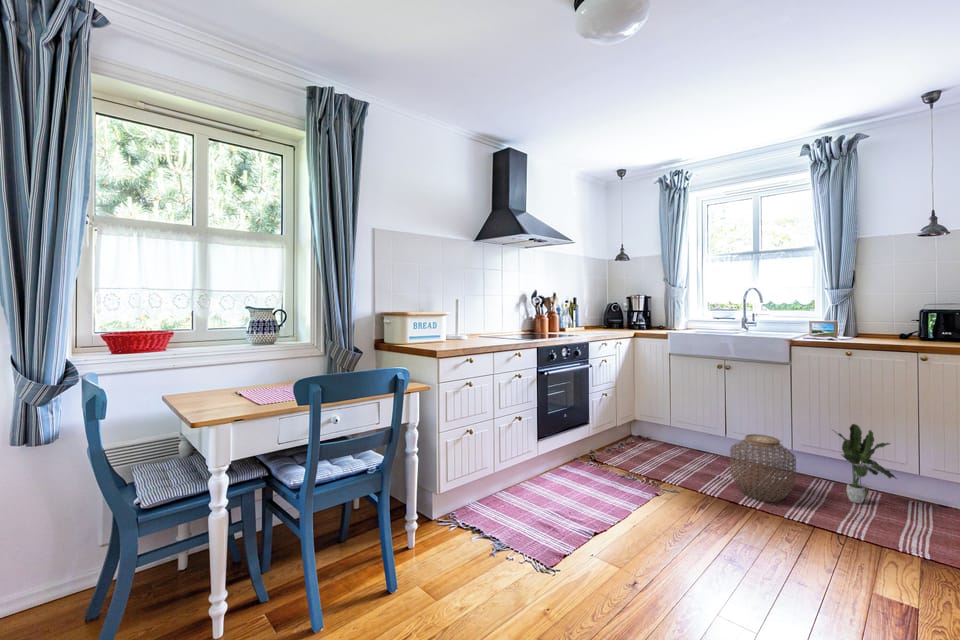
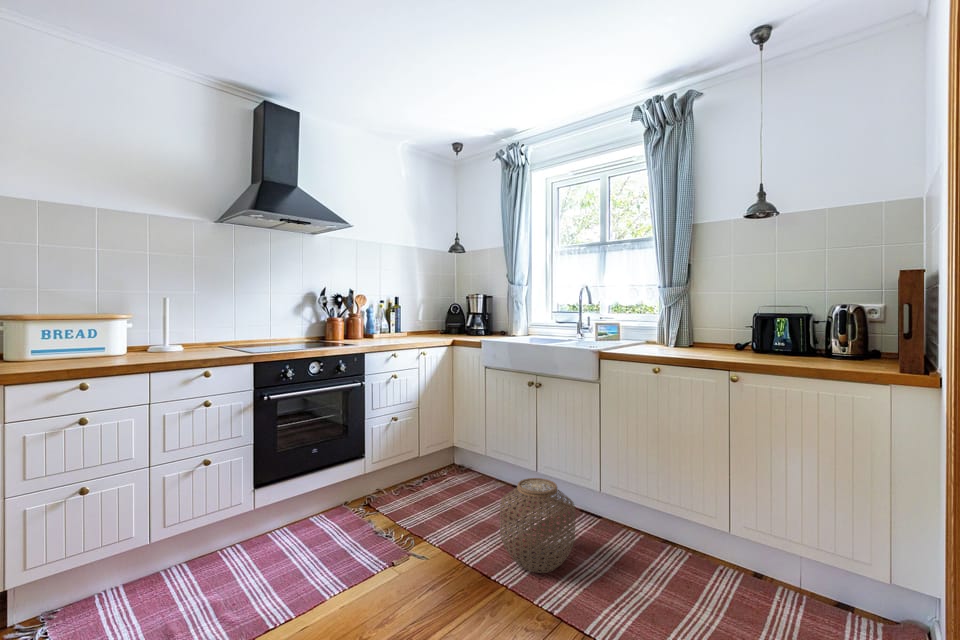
potted plant: present [835,424,897,503] -> none [626,465,698,574]

